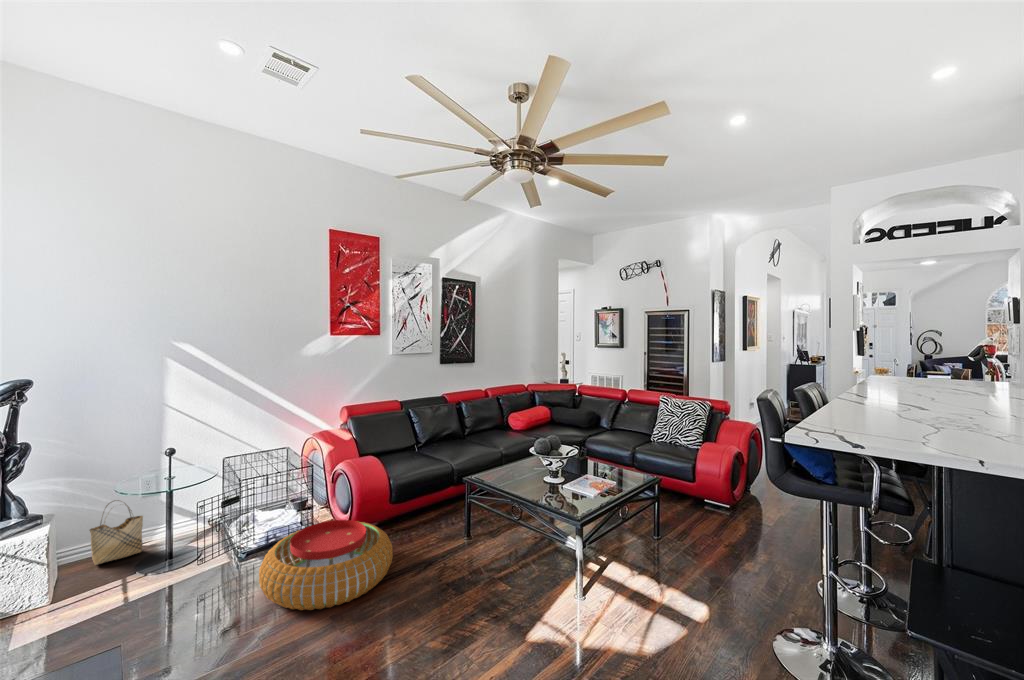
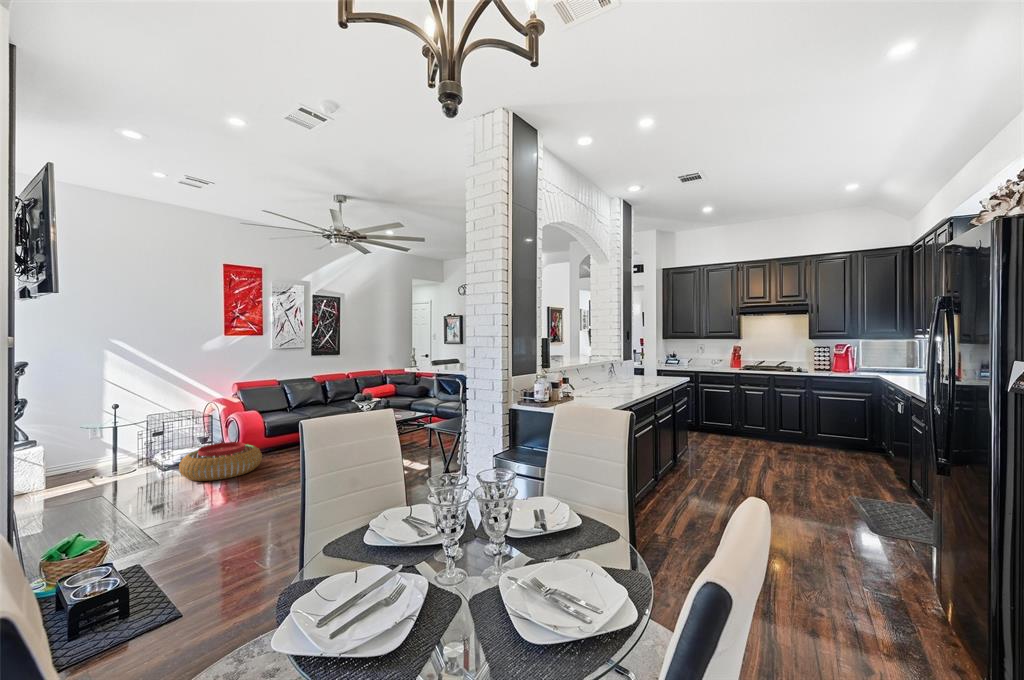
woven basket: present [90,500,143,565] -> none [62,438,97,475]

